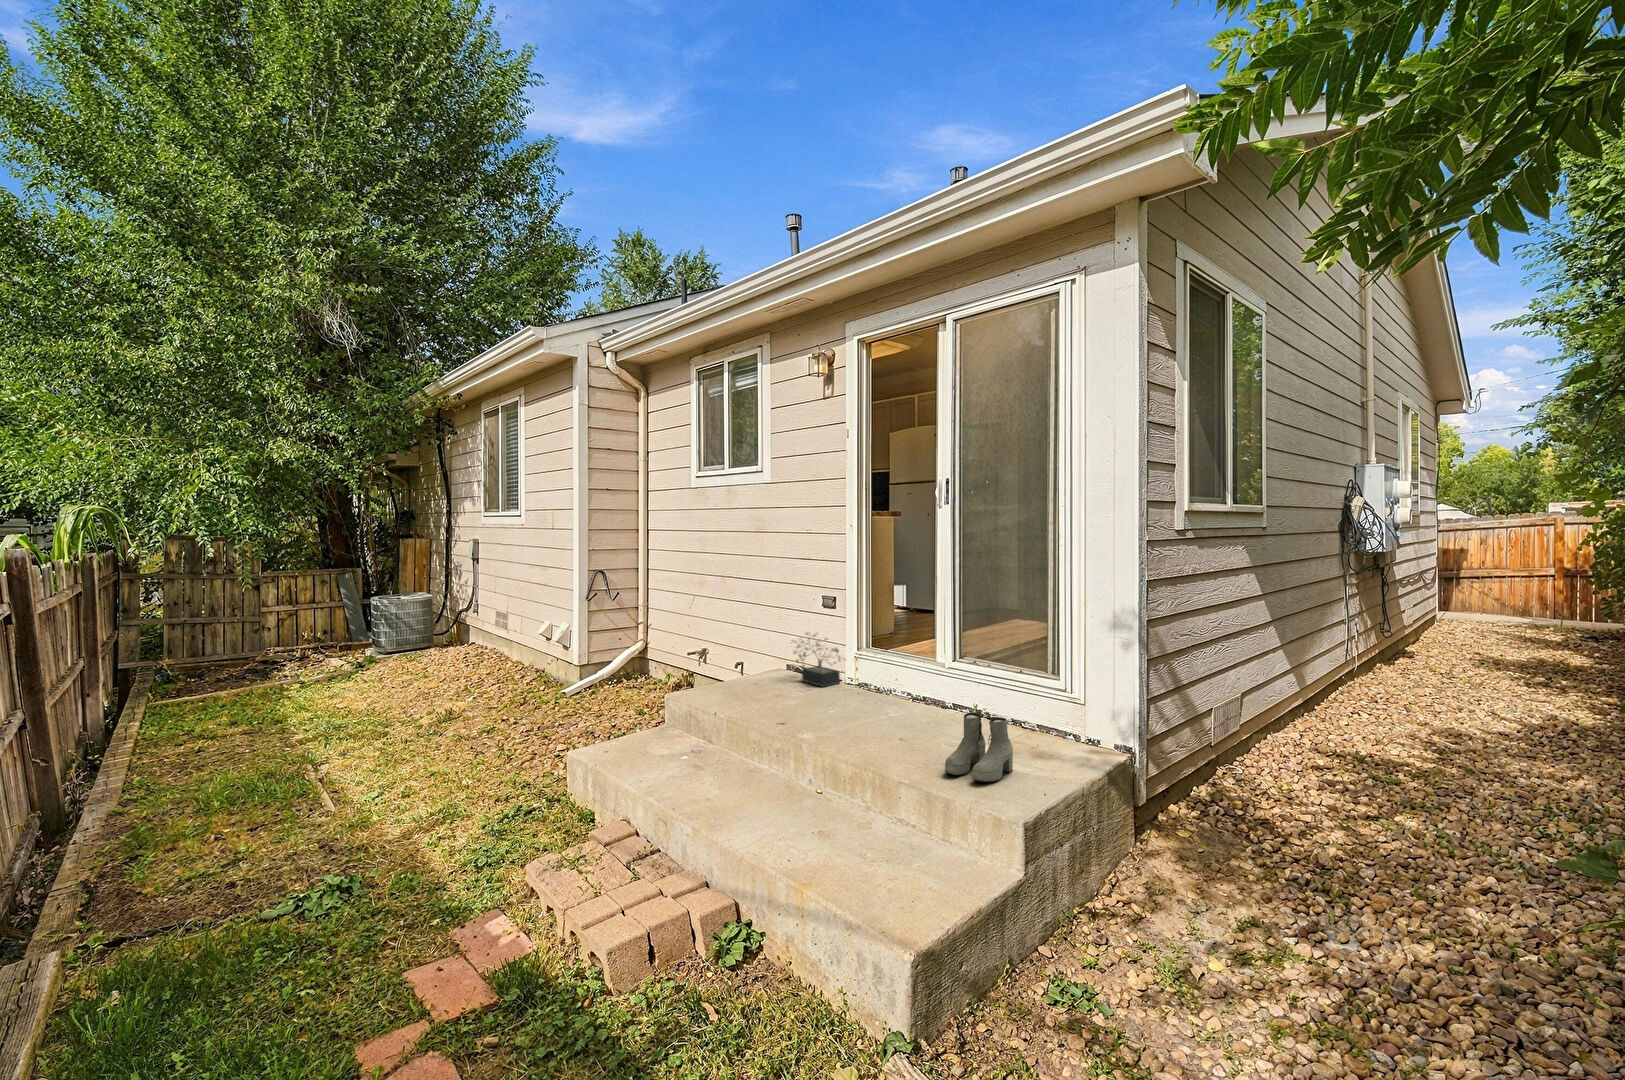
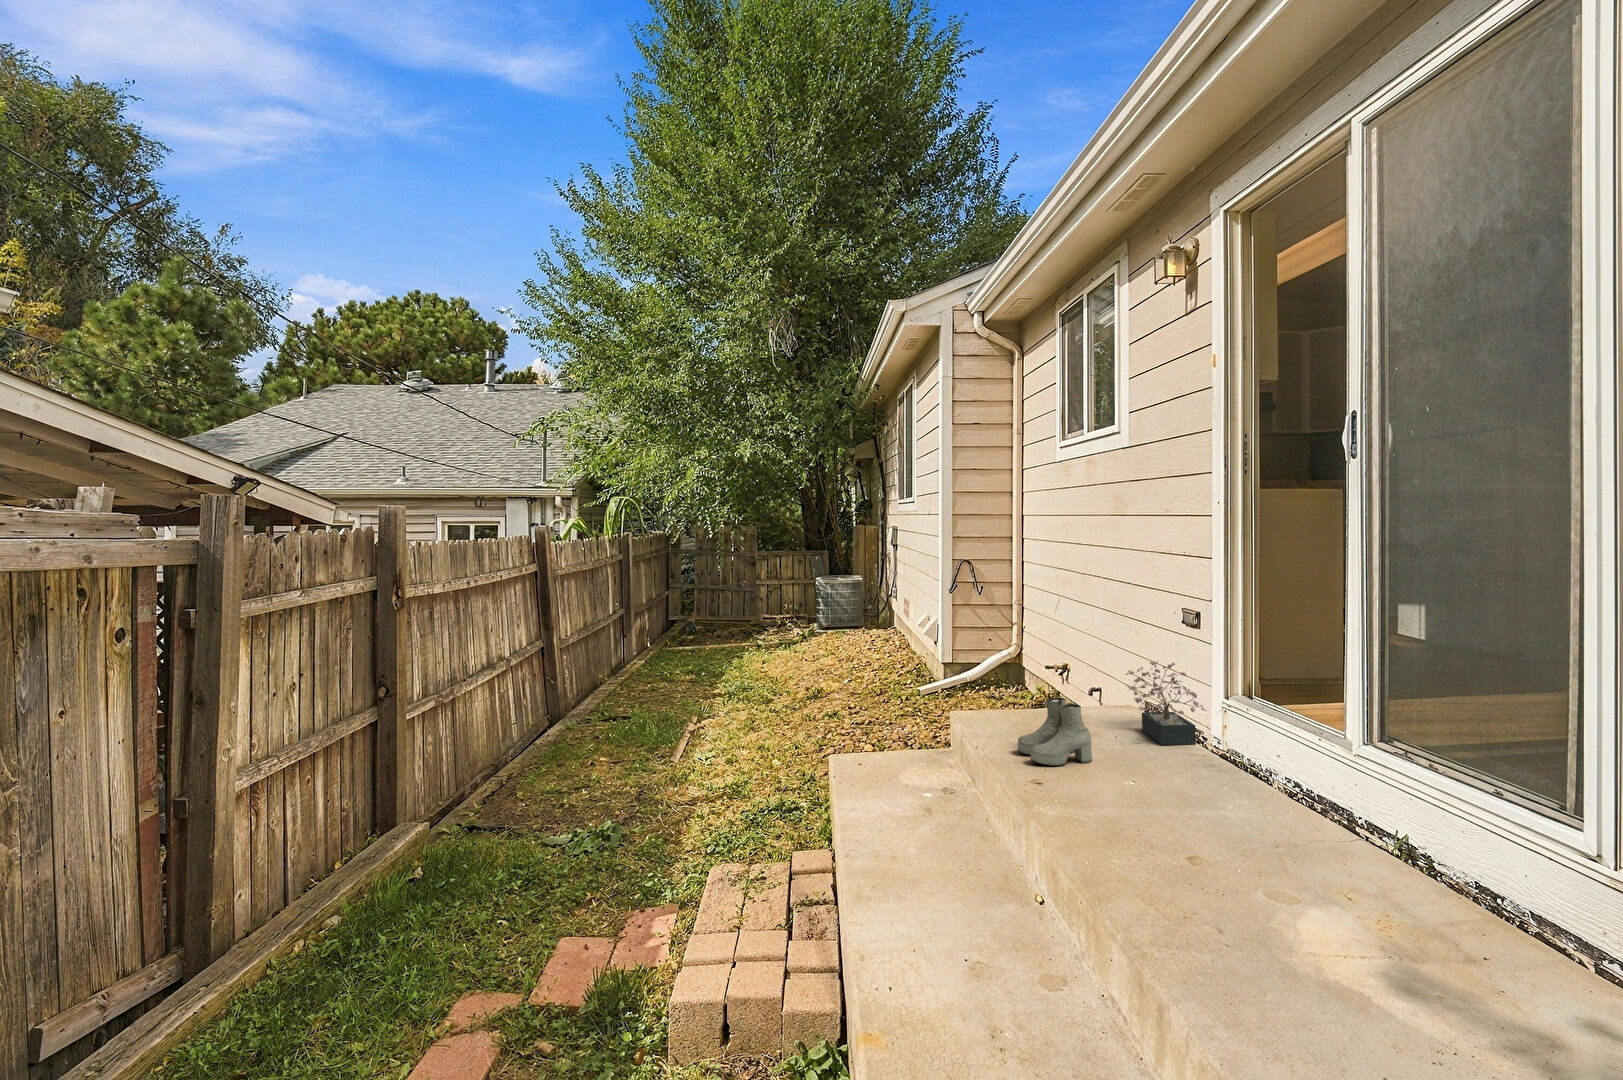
boots: present [945,713,1013,782] -> present [1018,697,1092,766]

